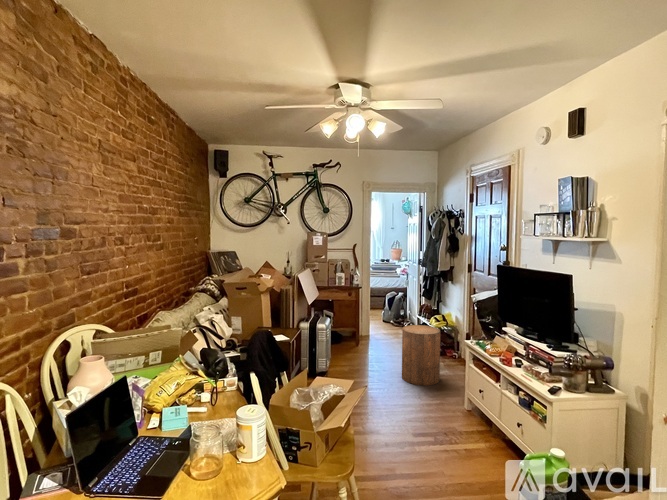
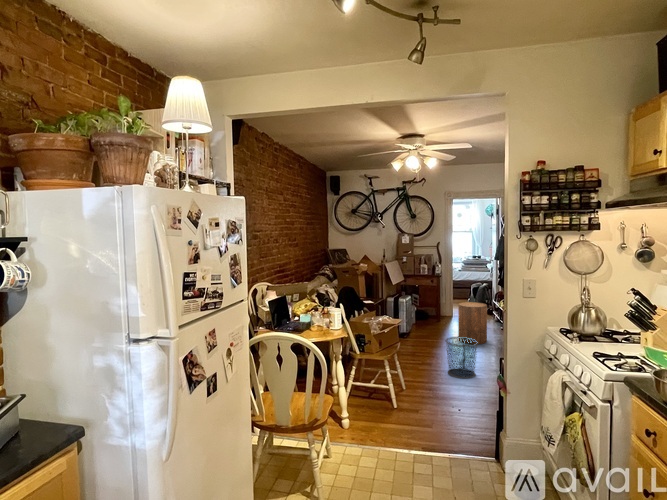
waste bin: none [423,393,477,470] -> present [446,337,477,378]

